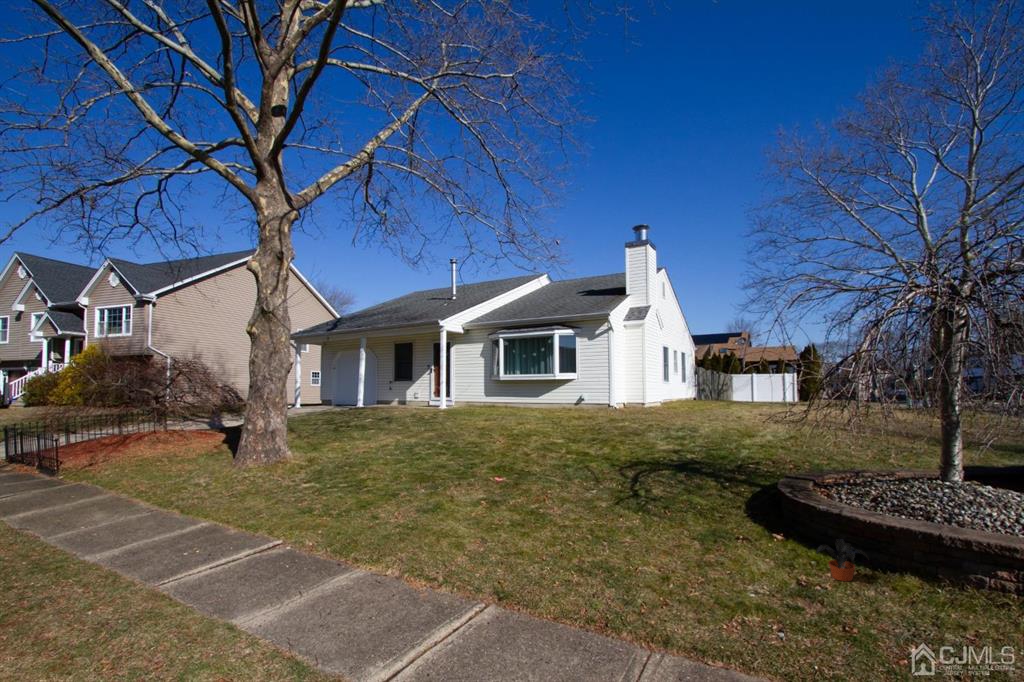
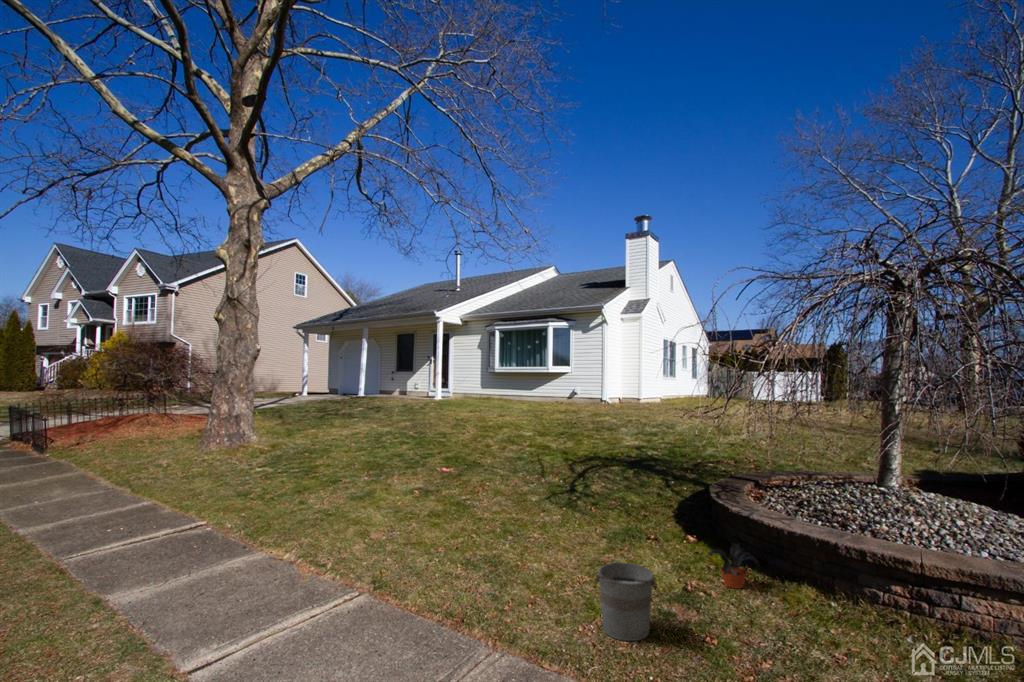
bucket: none [738,560,803,634] -> present [594,562,657,641]

